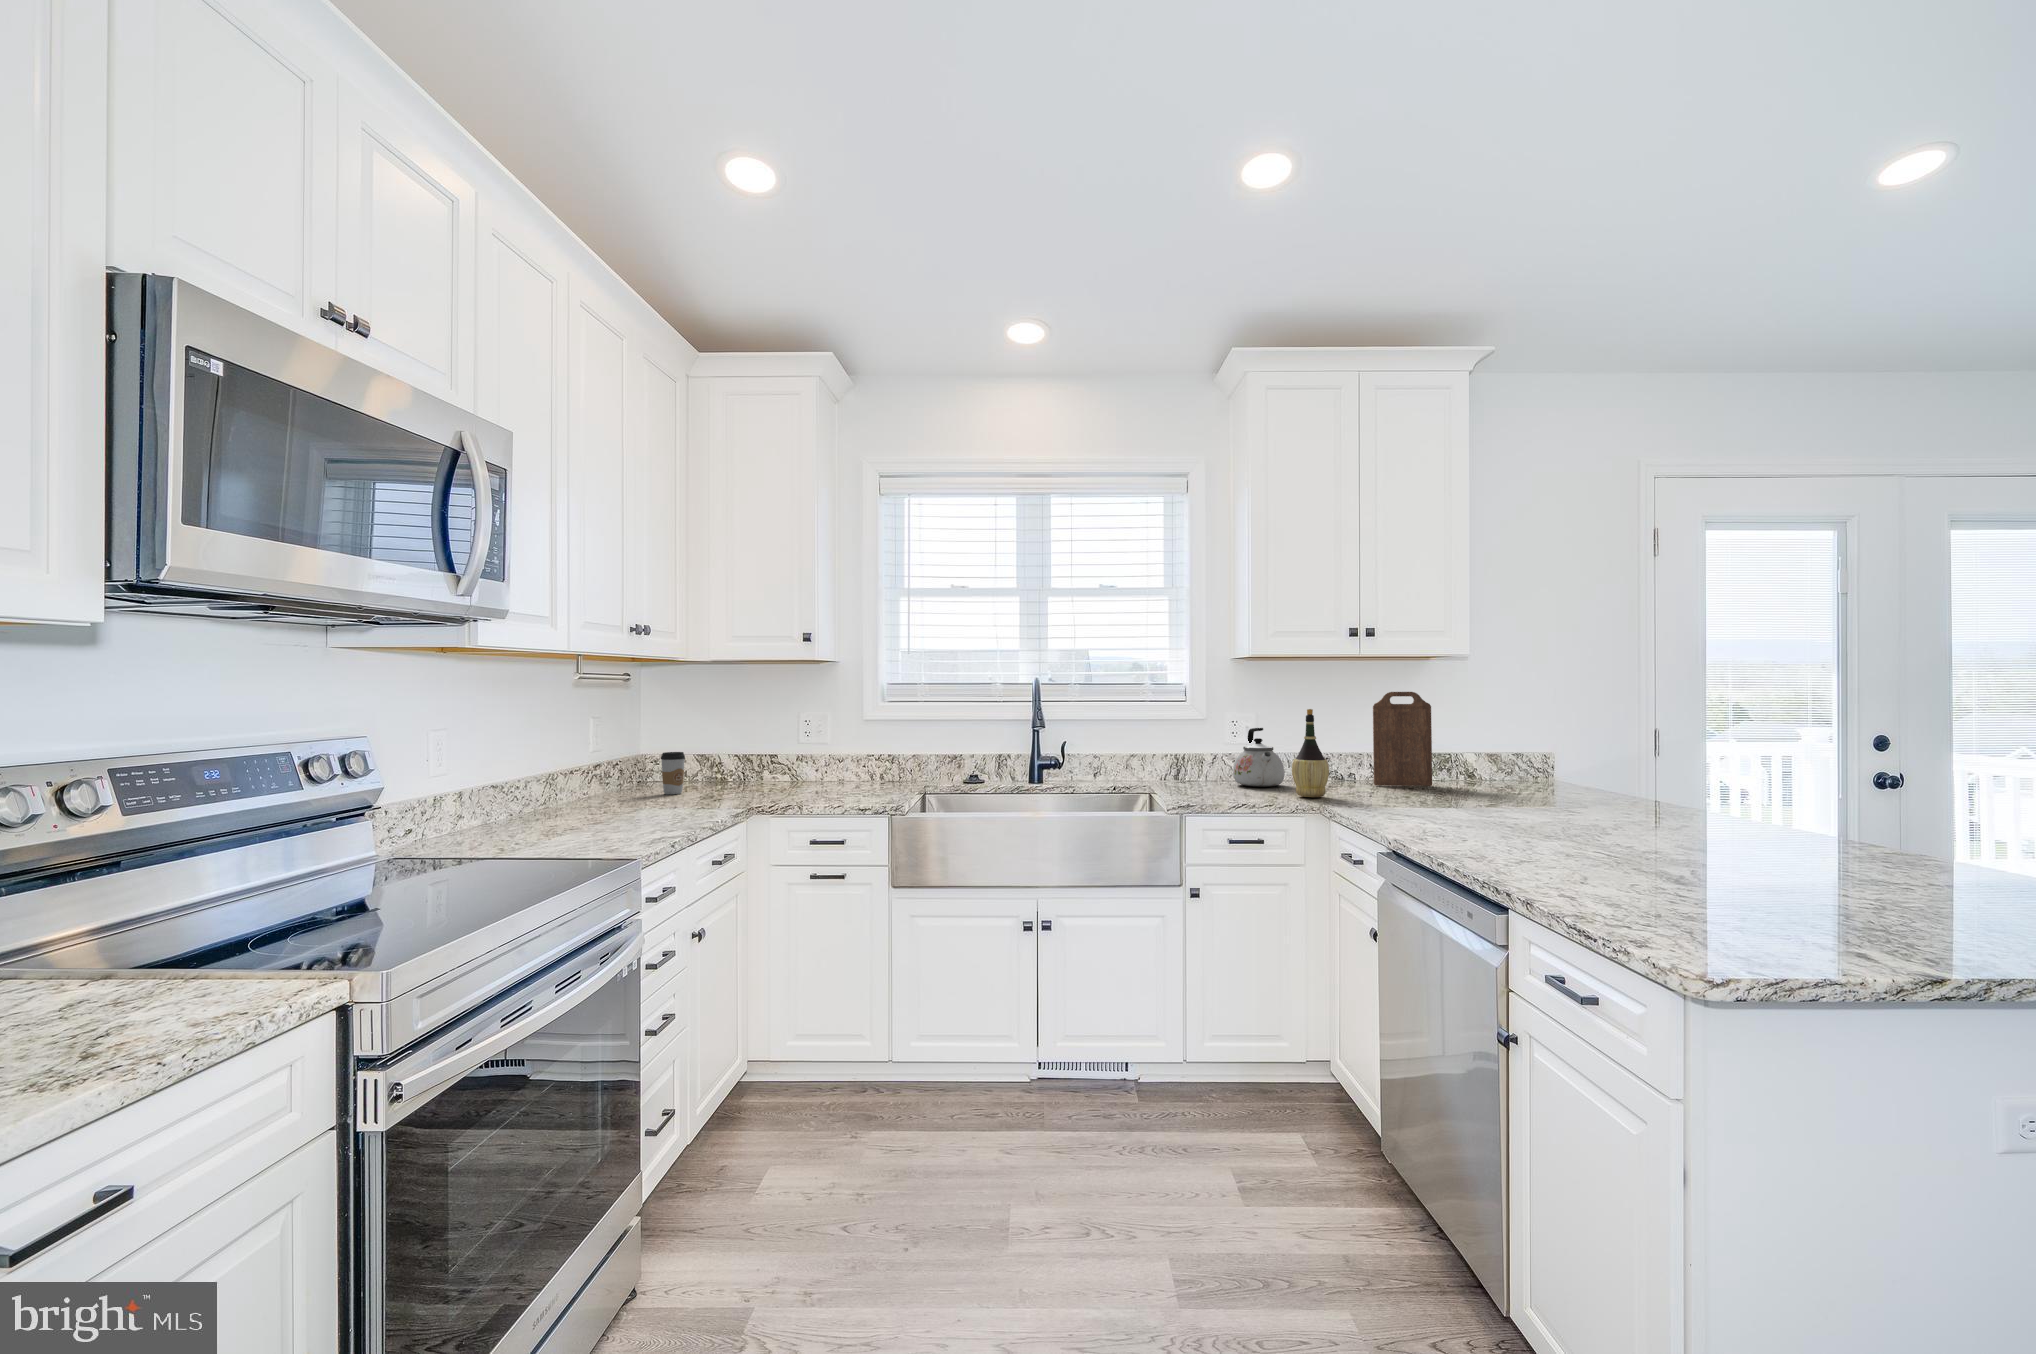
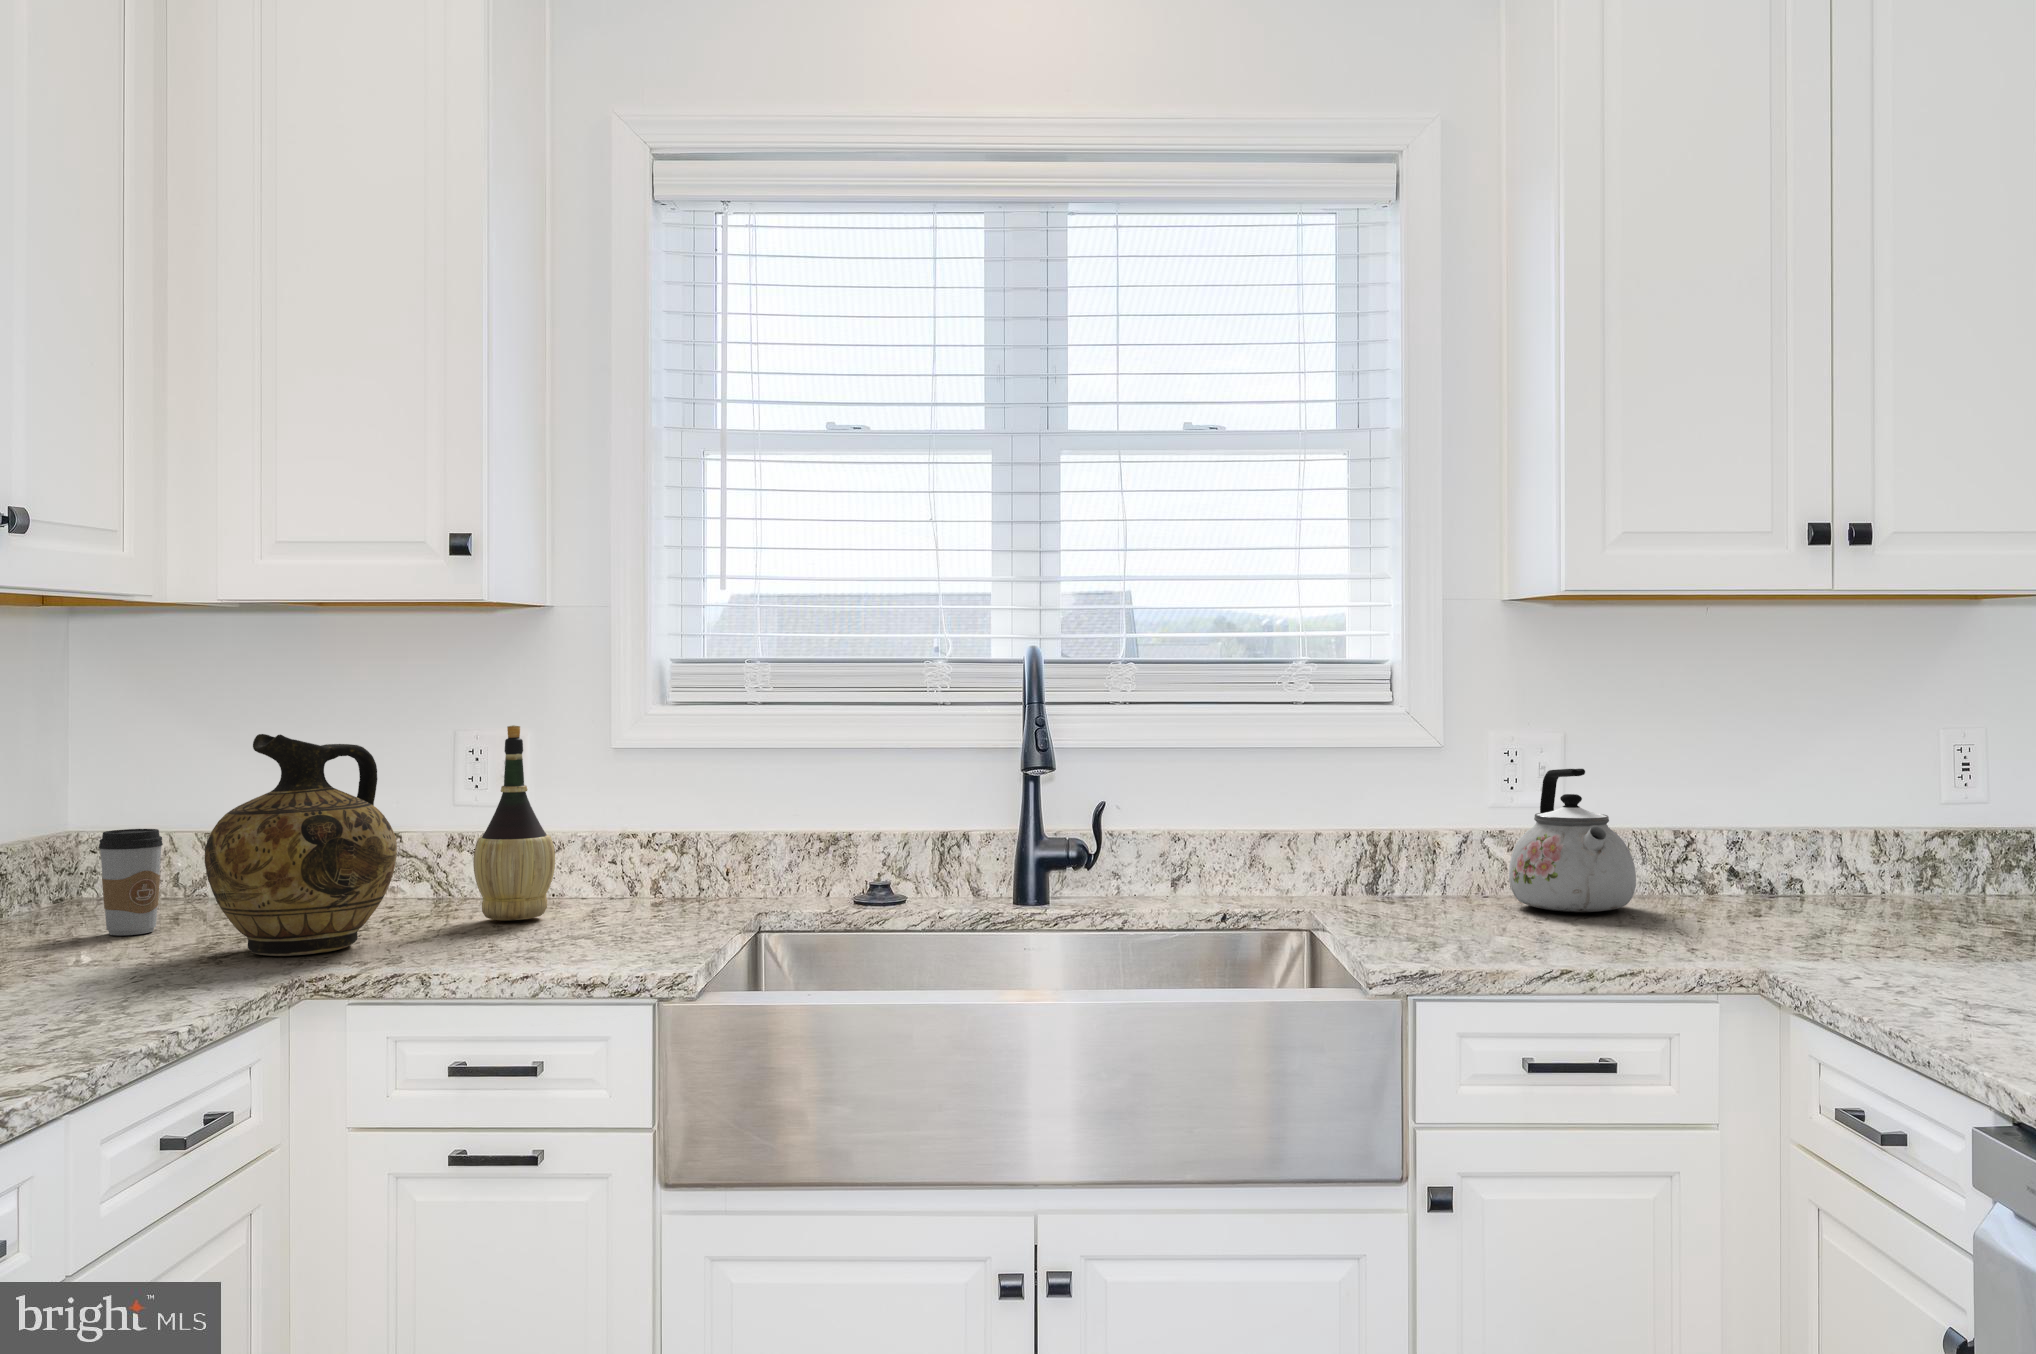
cutting board: present [1373,692,1432,786] -> none [1851,681,1997,911]
wine bottle: present [1292,709,1329,797] -> present [473,725,555,920]
ceramic jug: none [710,713,783,800] -> present [204,734,397,956]

